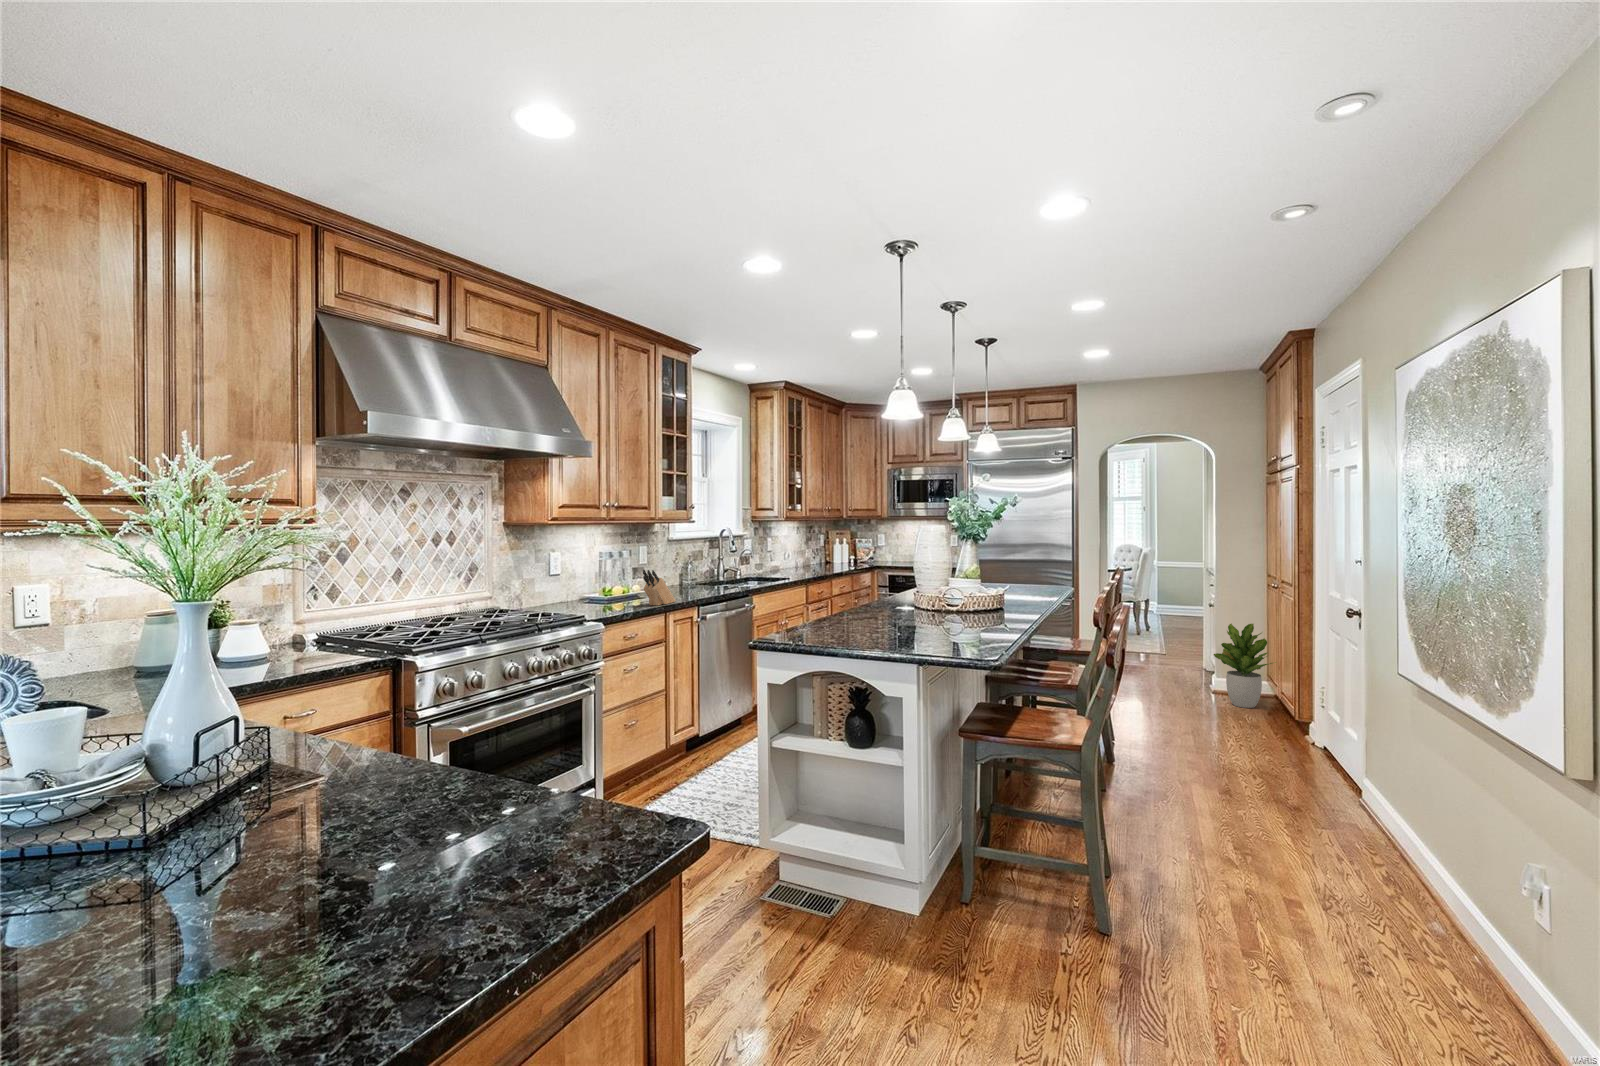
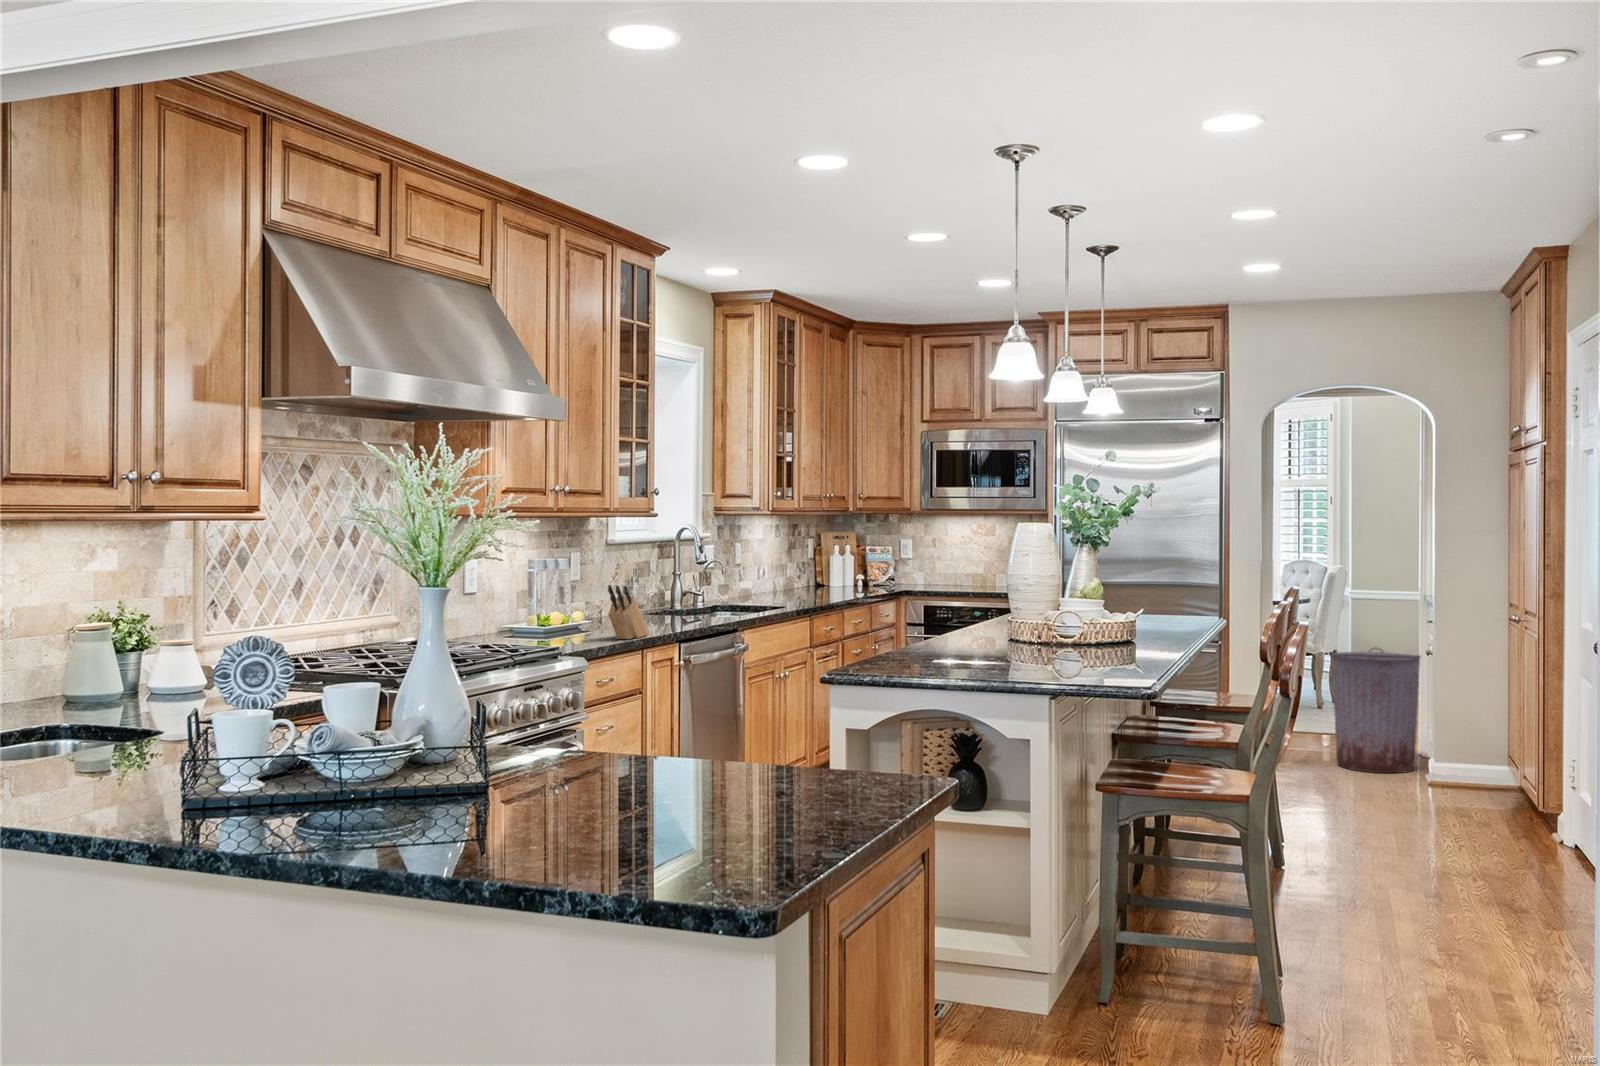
trash can: none [1149,603,1209,686] -> present [1332,647,1421,773]
potted plant: present [1214,624,1276,708] -> none [1423,674,1513,799]

